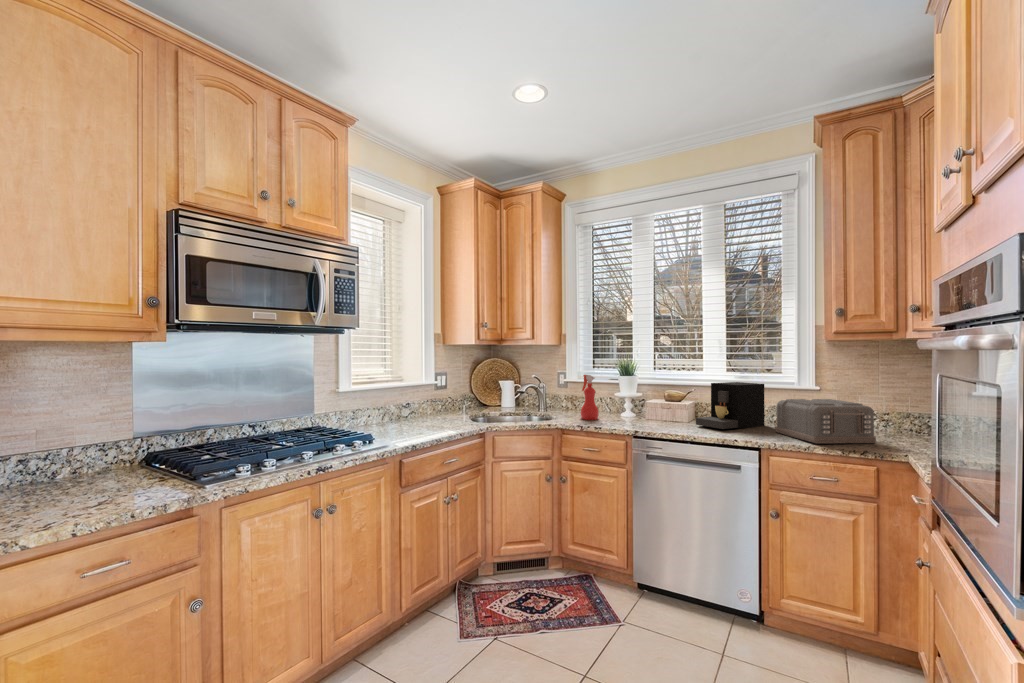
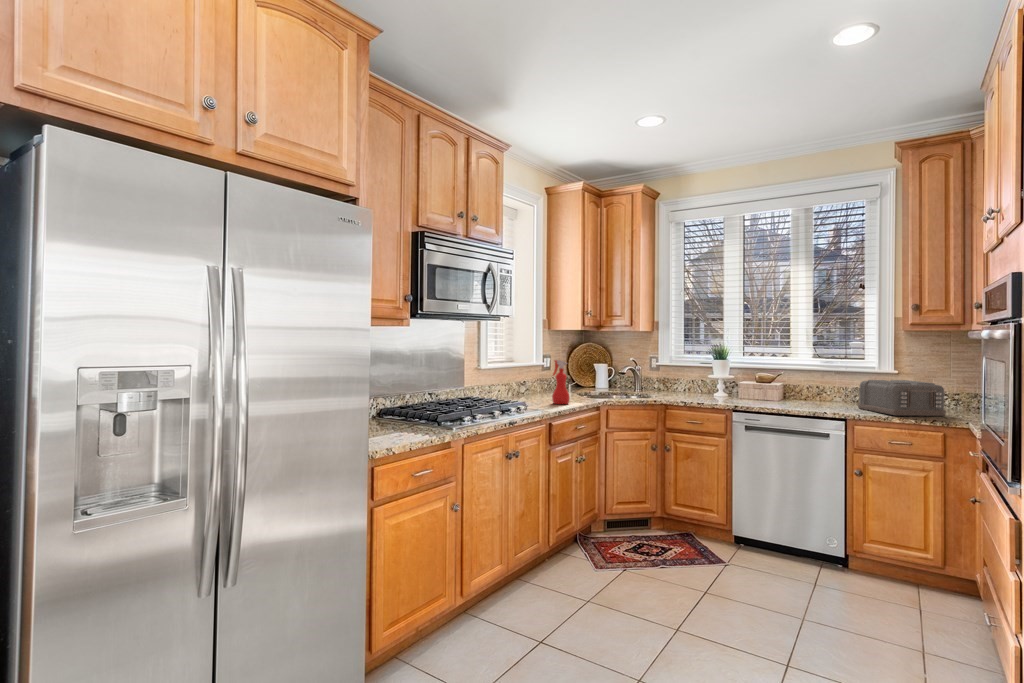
spray bottle: present [581,375,599,420] -> present [552,360,570,404]
coffee maker: present [696,382,765,429] -> none [786,366,848,405]

